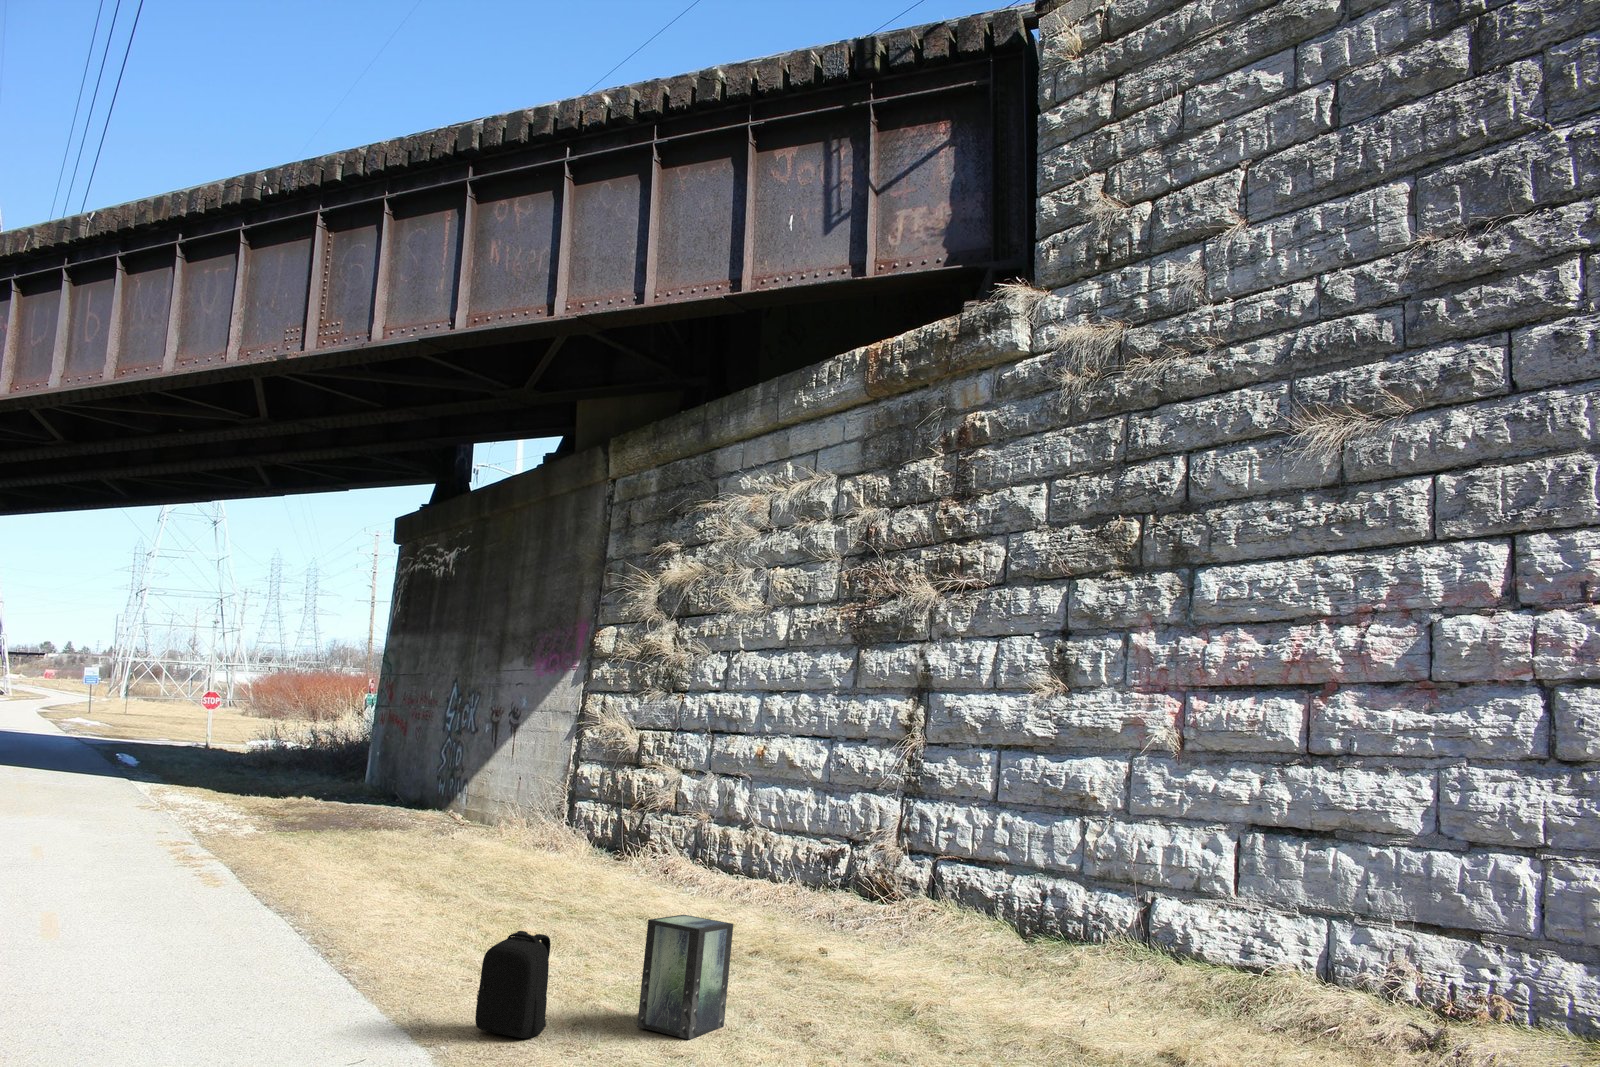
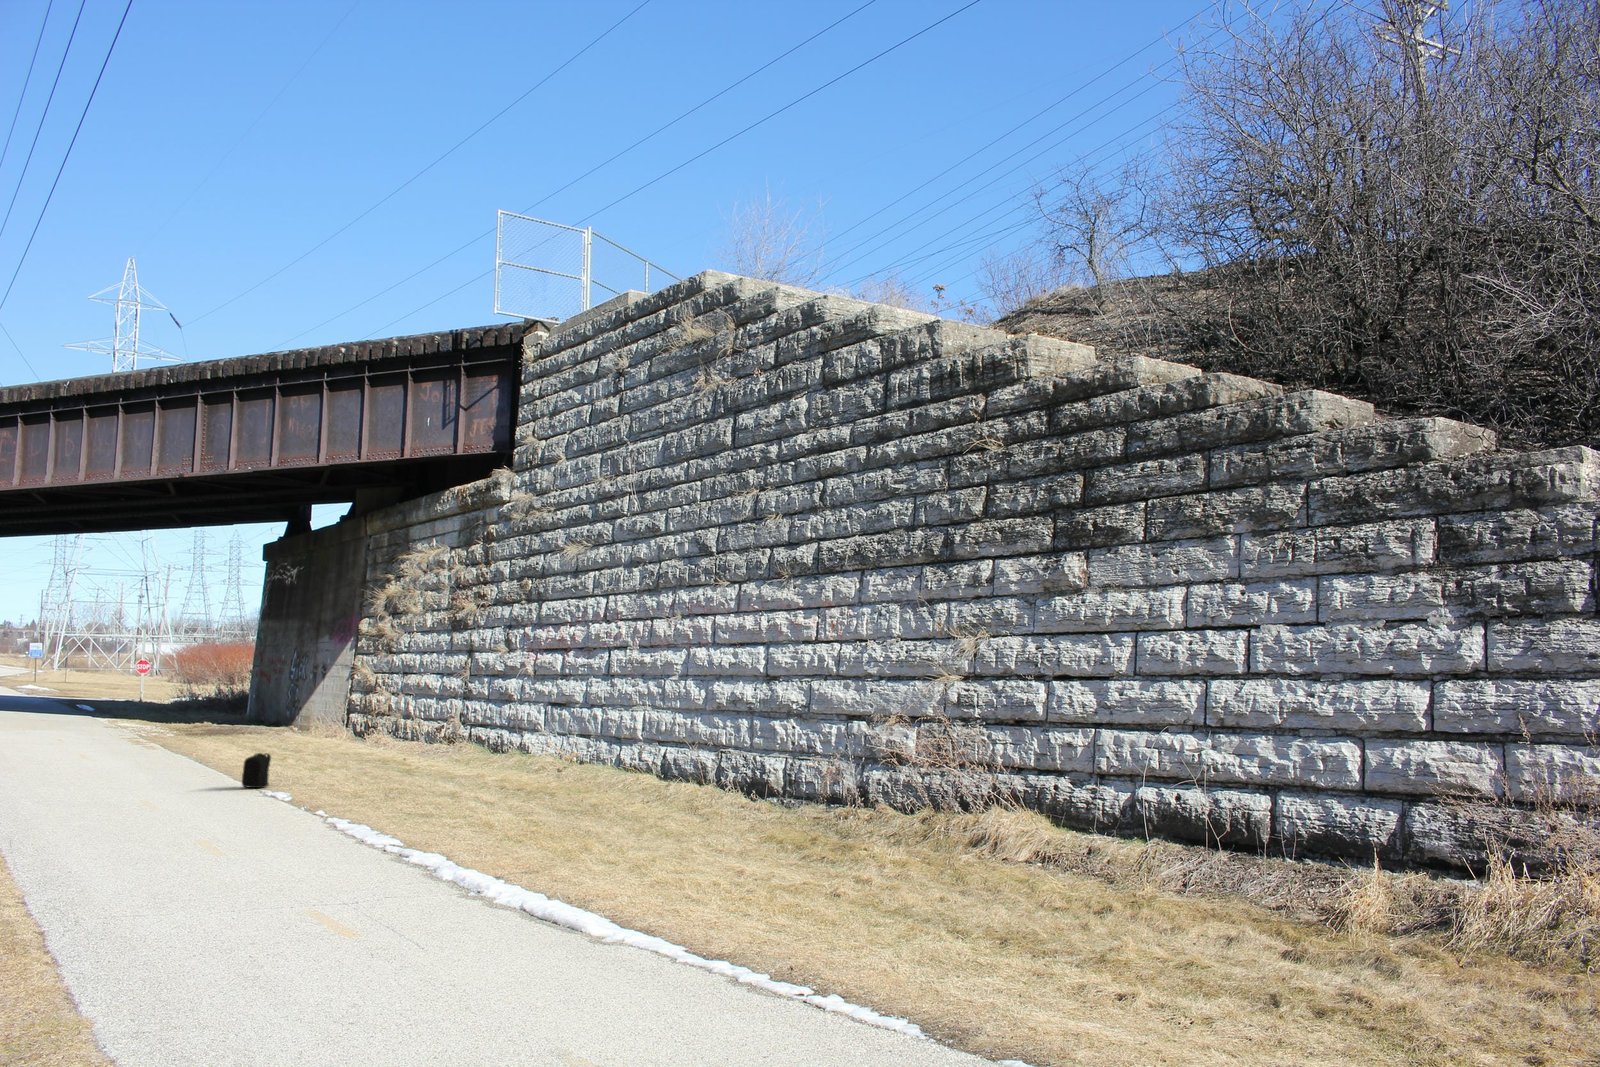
storage box: present [637,915,733,1039] -> none [305,745,343,785]

